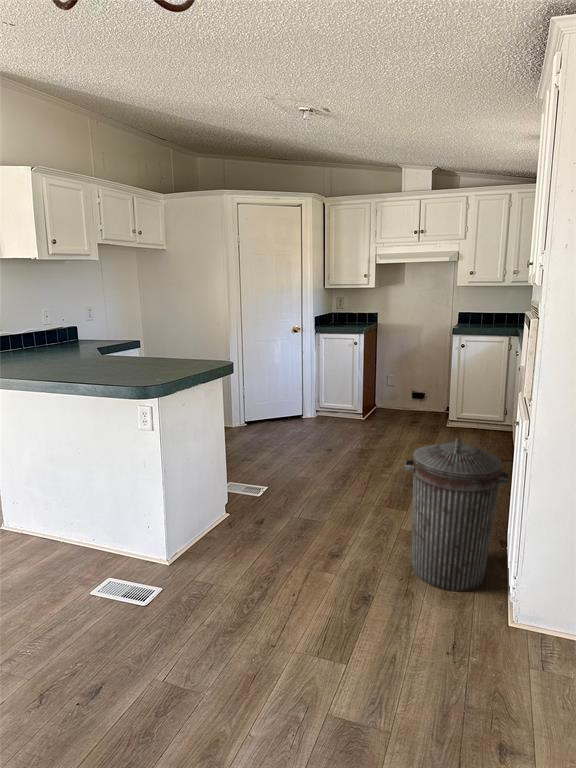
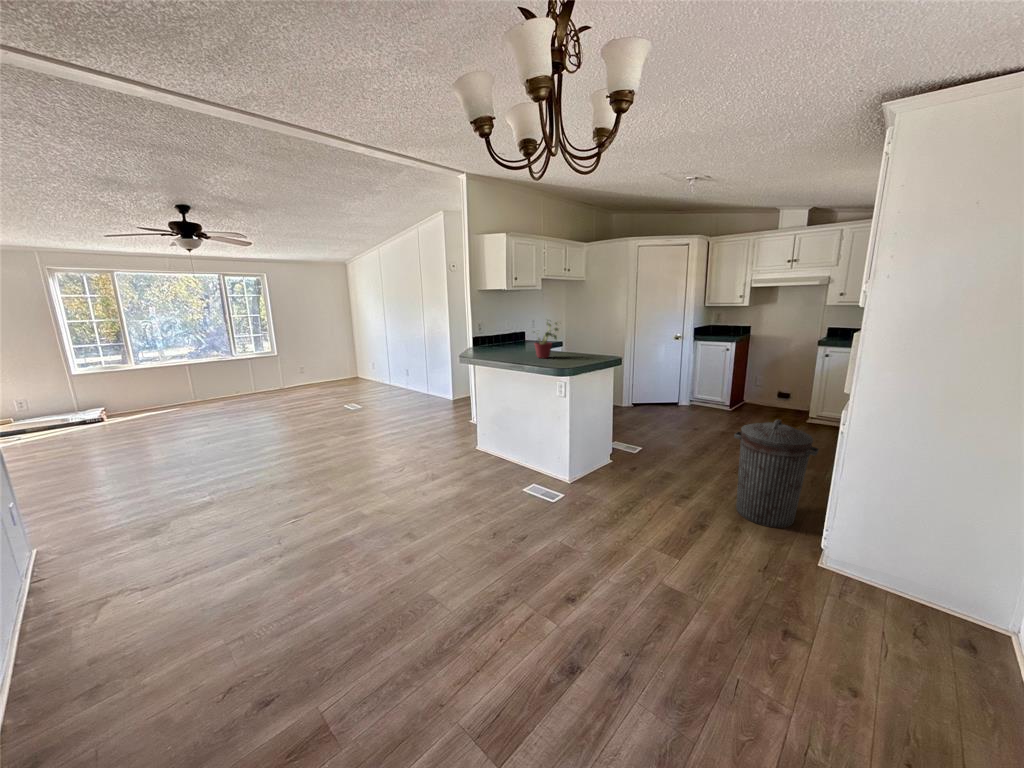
potted plant: none [81,301,135,368] -> present [534,322,558,358]

